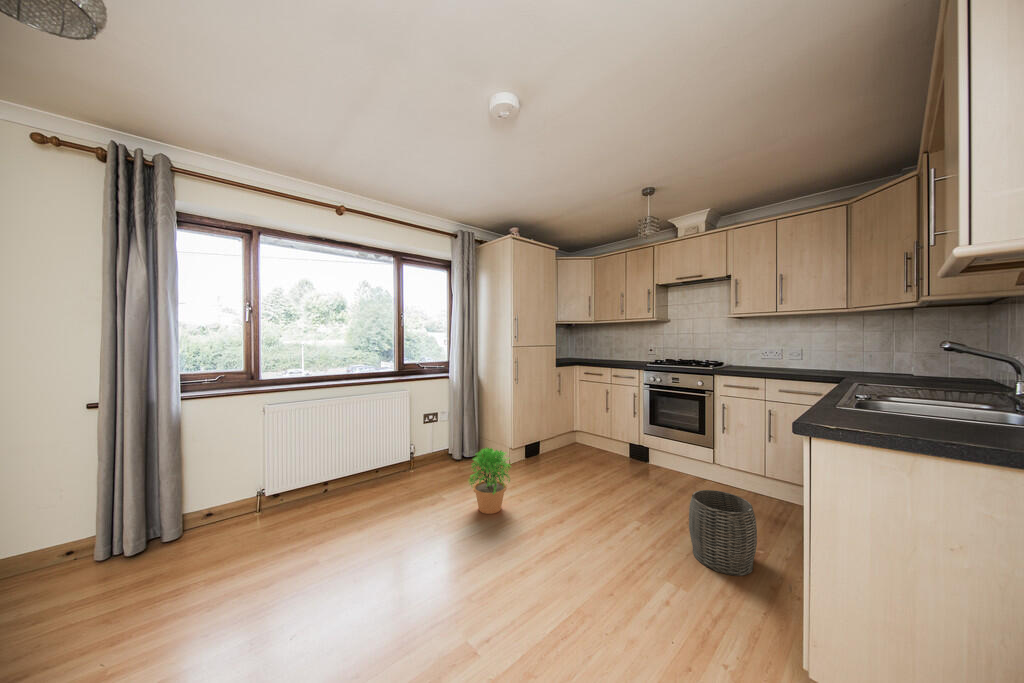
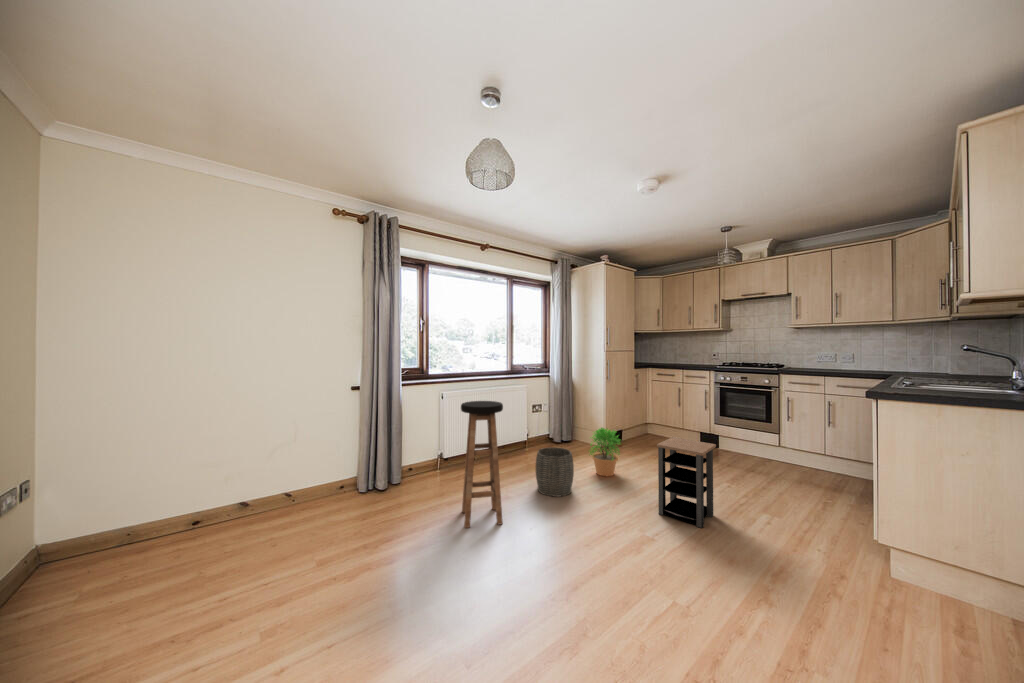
bar stool: none [188,423,284,640] -> present [461,401,503,528]
side table: none [522,468,609,619] -> present [657,437,716,528]
woven basket: present [689,490,757,576] -> present [536,447,574,497]

